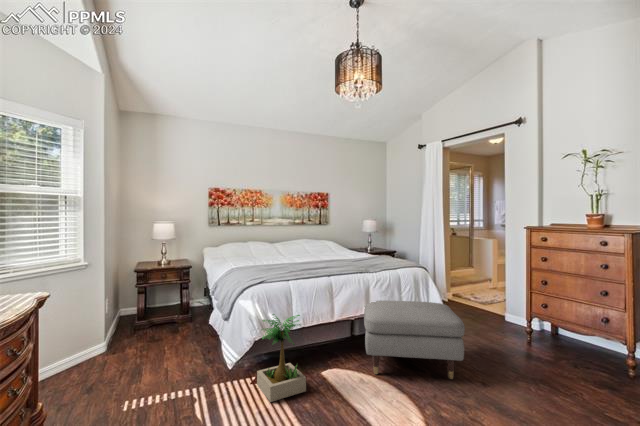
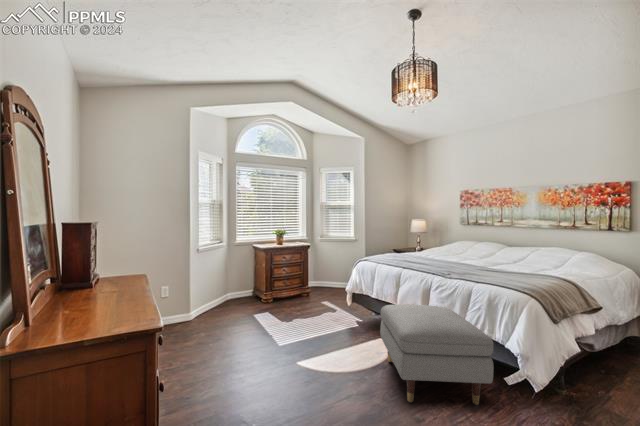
potted plant: present [257,314,306,402] -> none [327,279,368,337]

